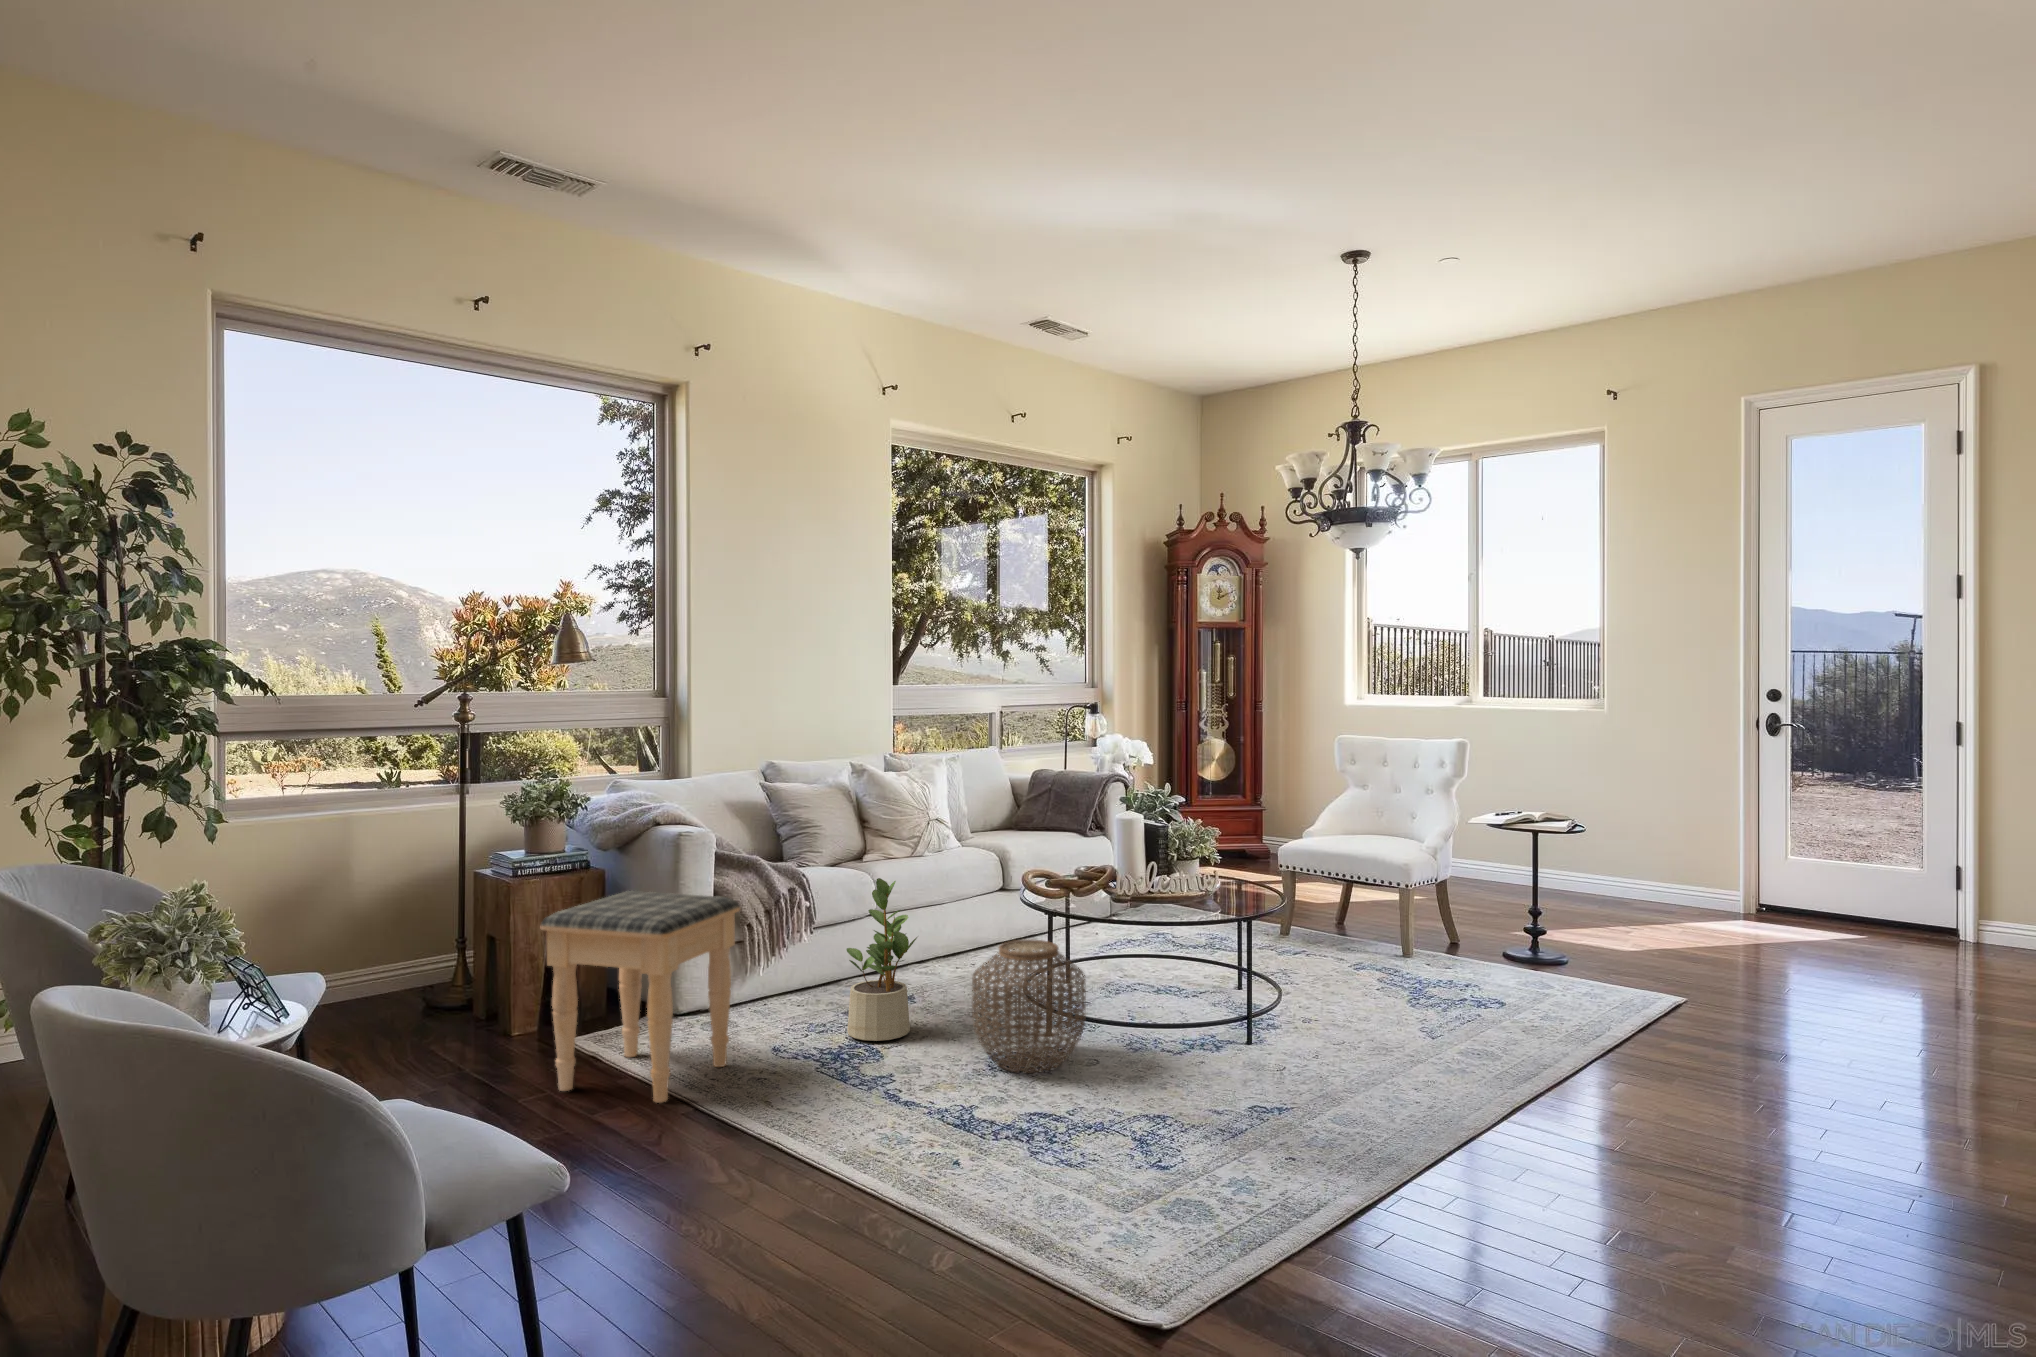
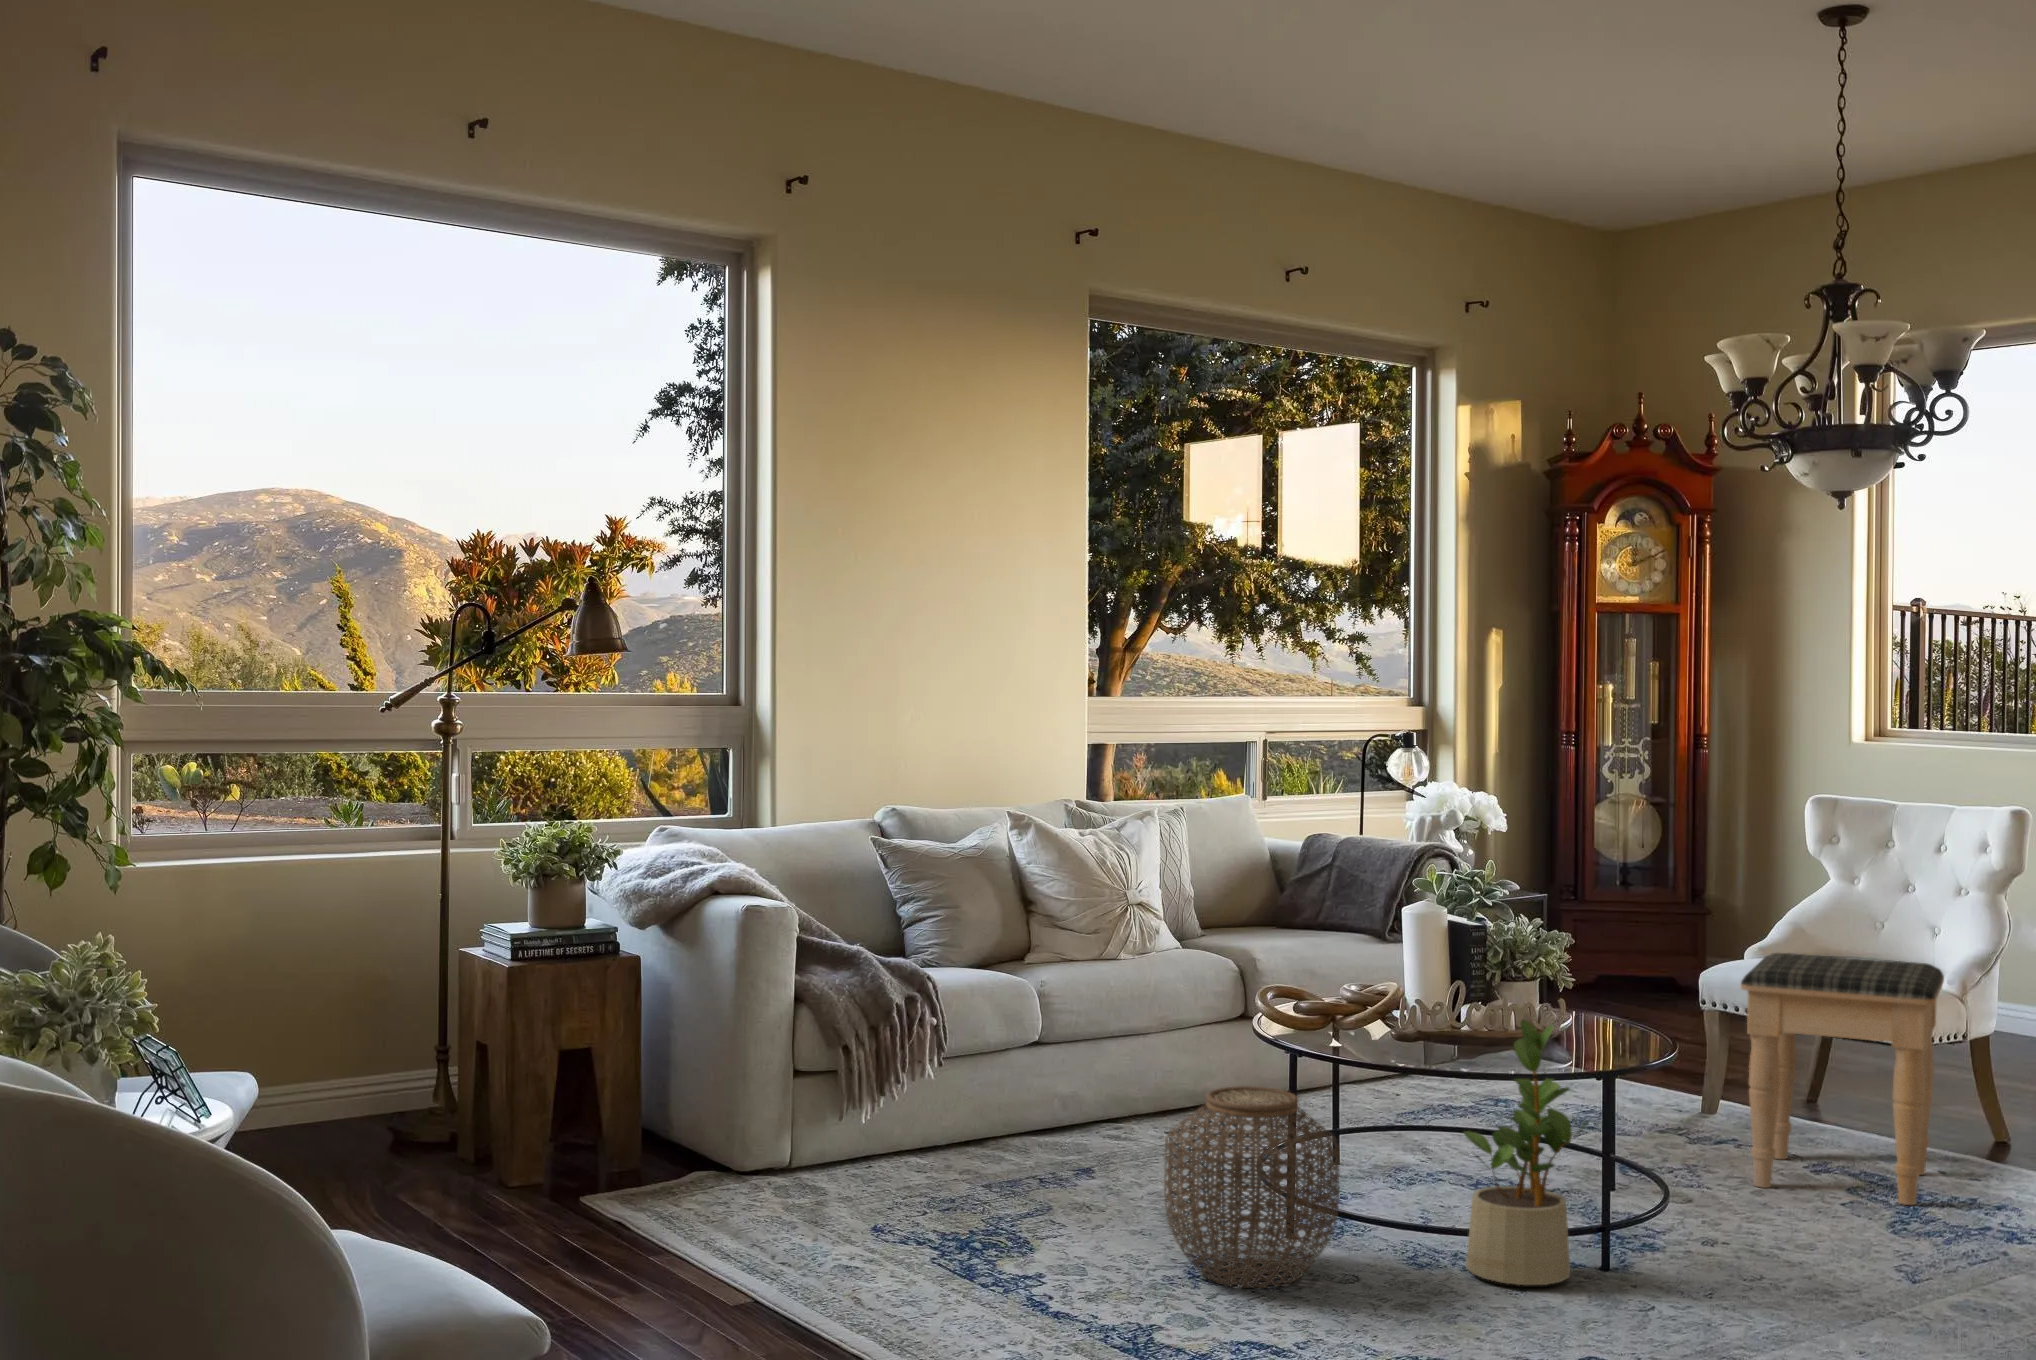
potted plant: present [847,878,917,1041] -> present [1464,1020,1589,1285]
footstool: present [541,891,740,1103] -> present [1741,953,1944,1205]

